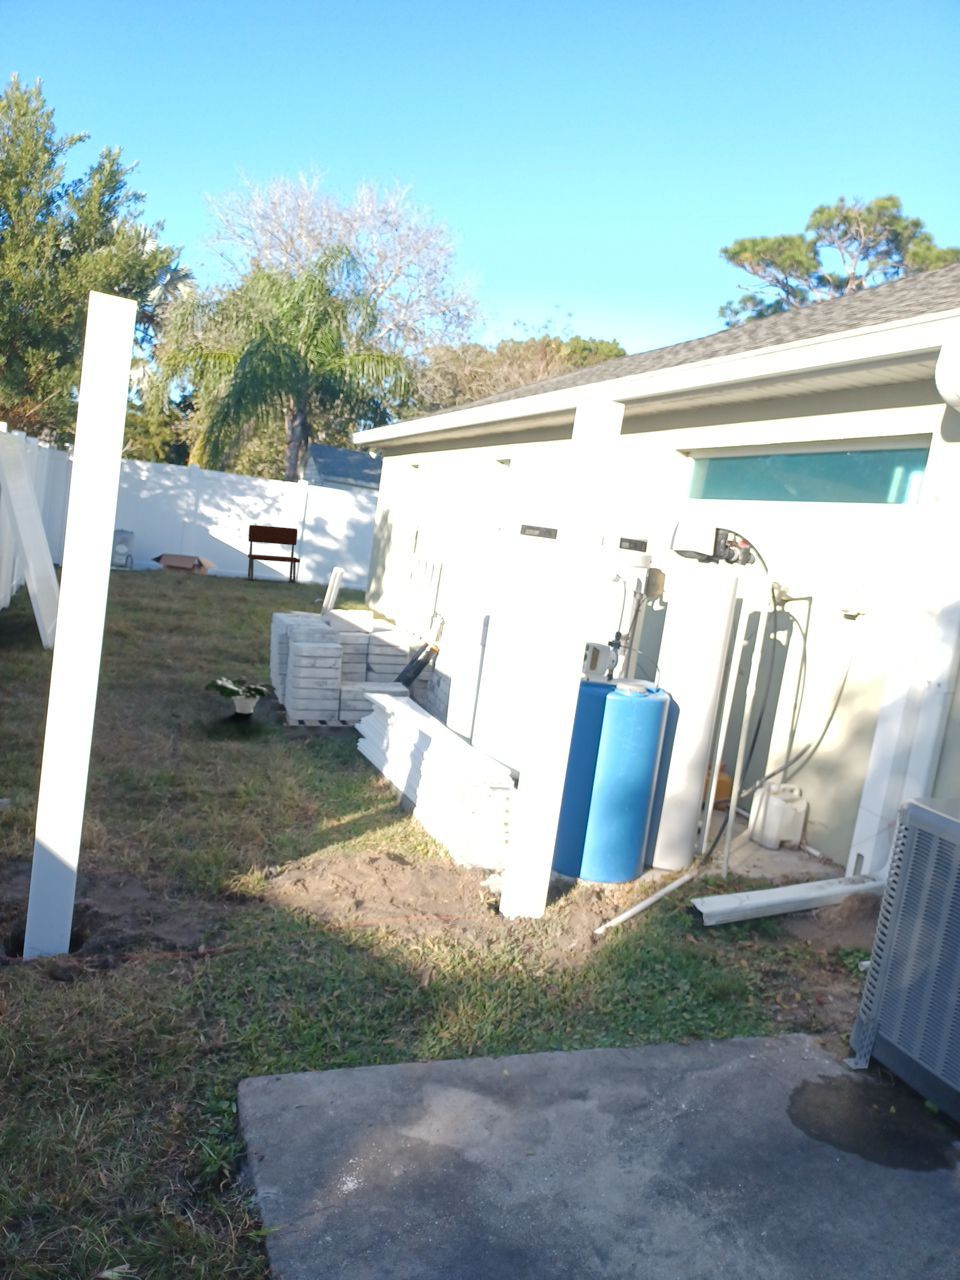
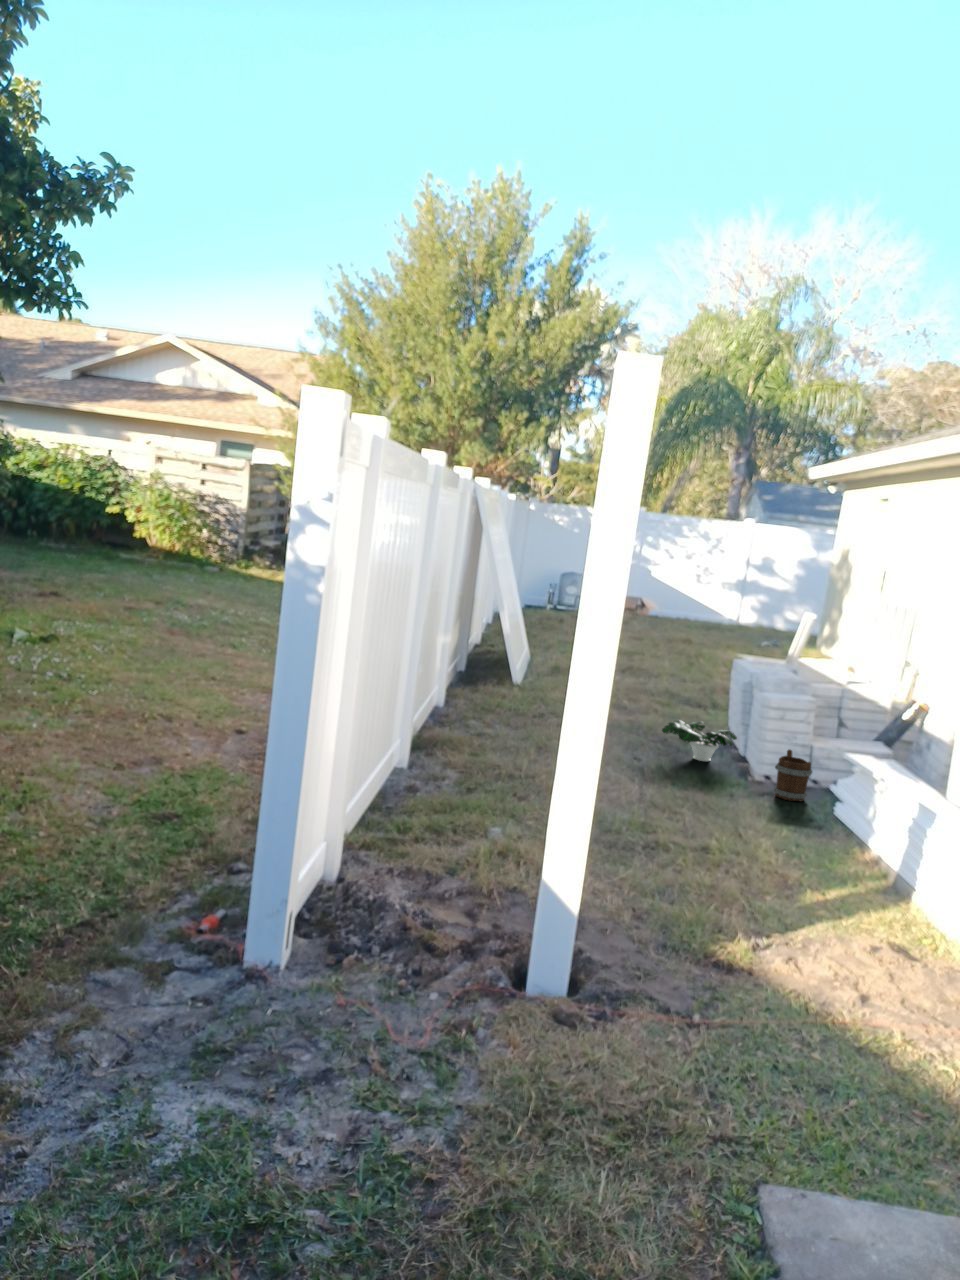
bench: present [248,525,300,583] -> none [683,560,741,623]
bucket: none [306,695,340,741] -> present [774,750,812,801]

